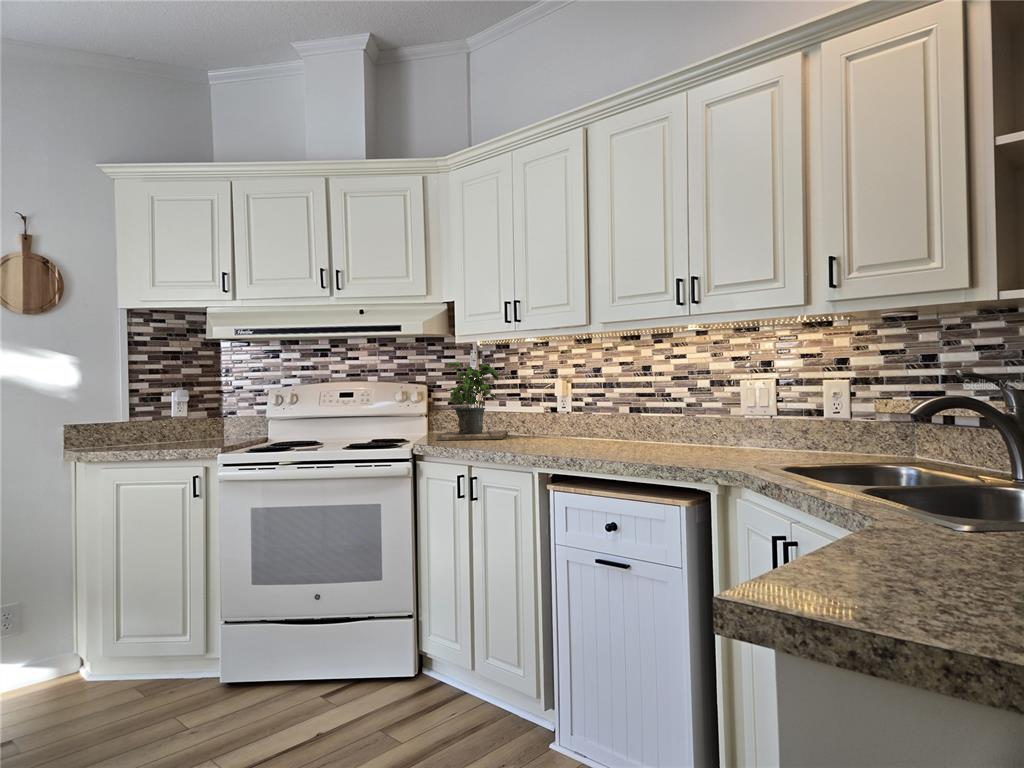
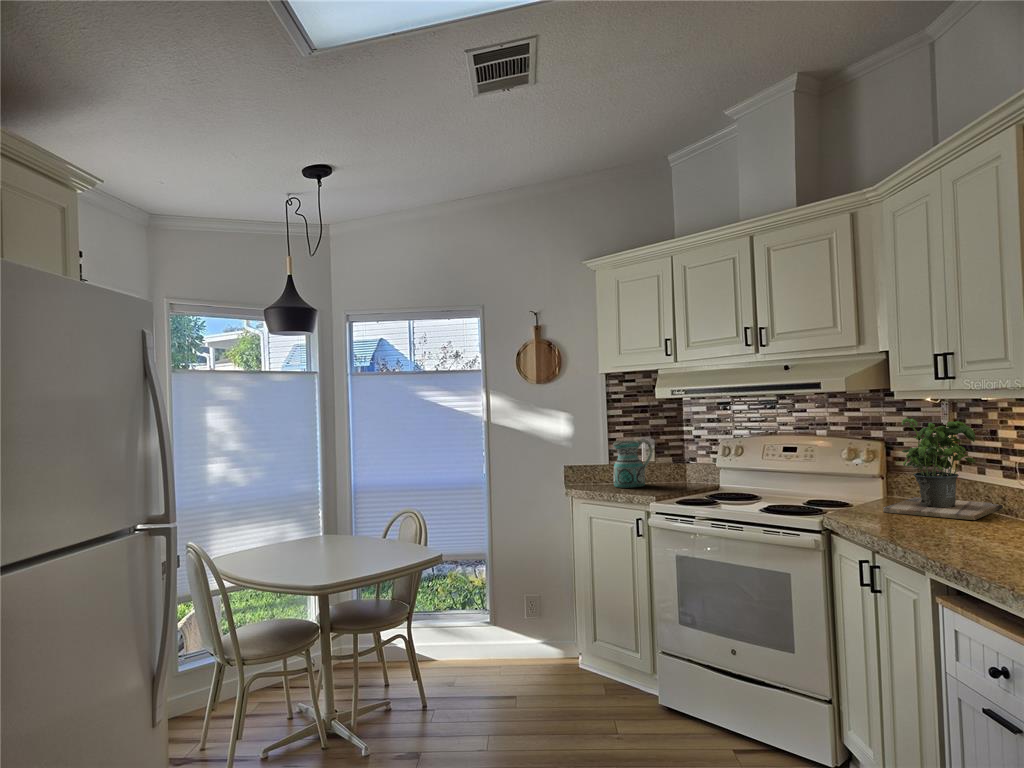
ceramic pitcher: none [136,390,185,445] -> present [613,439,652,488]

